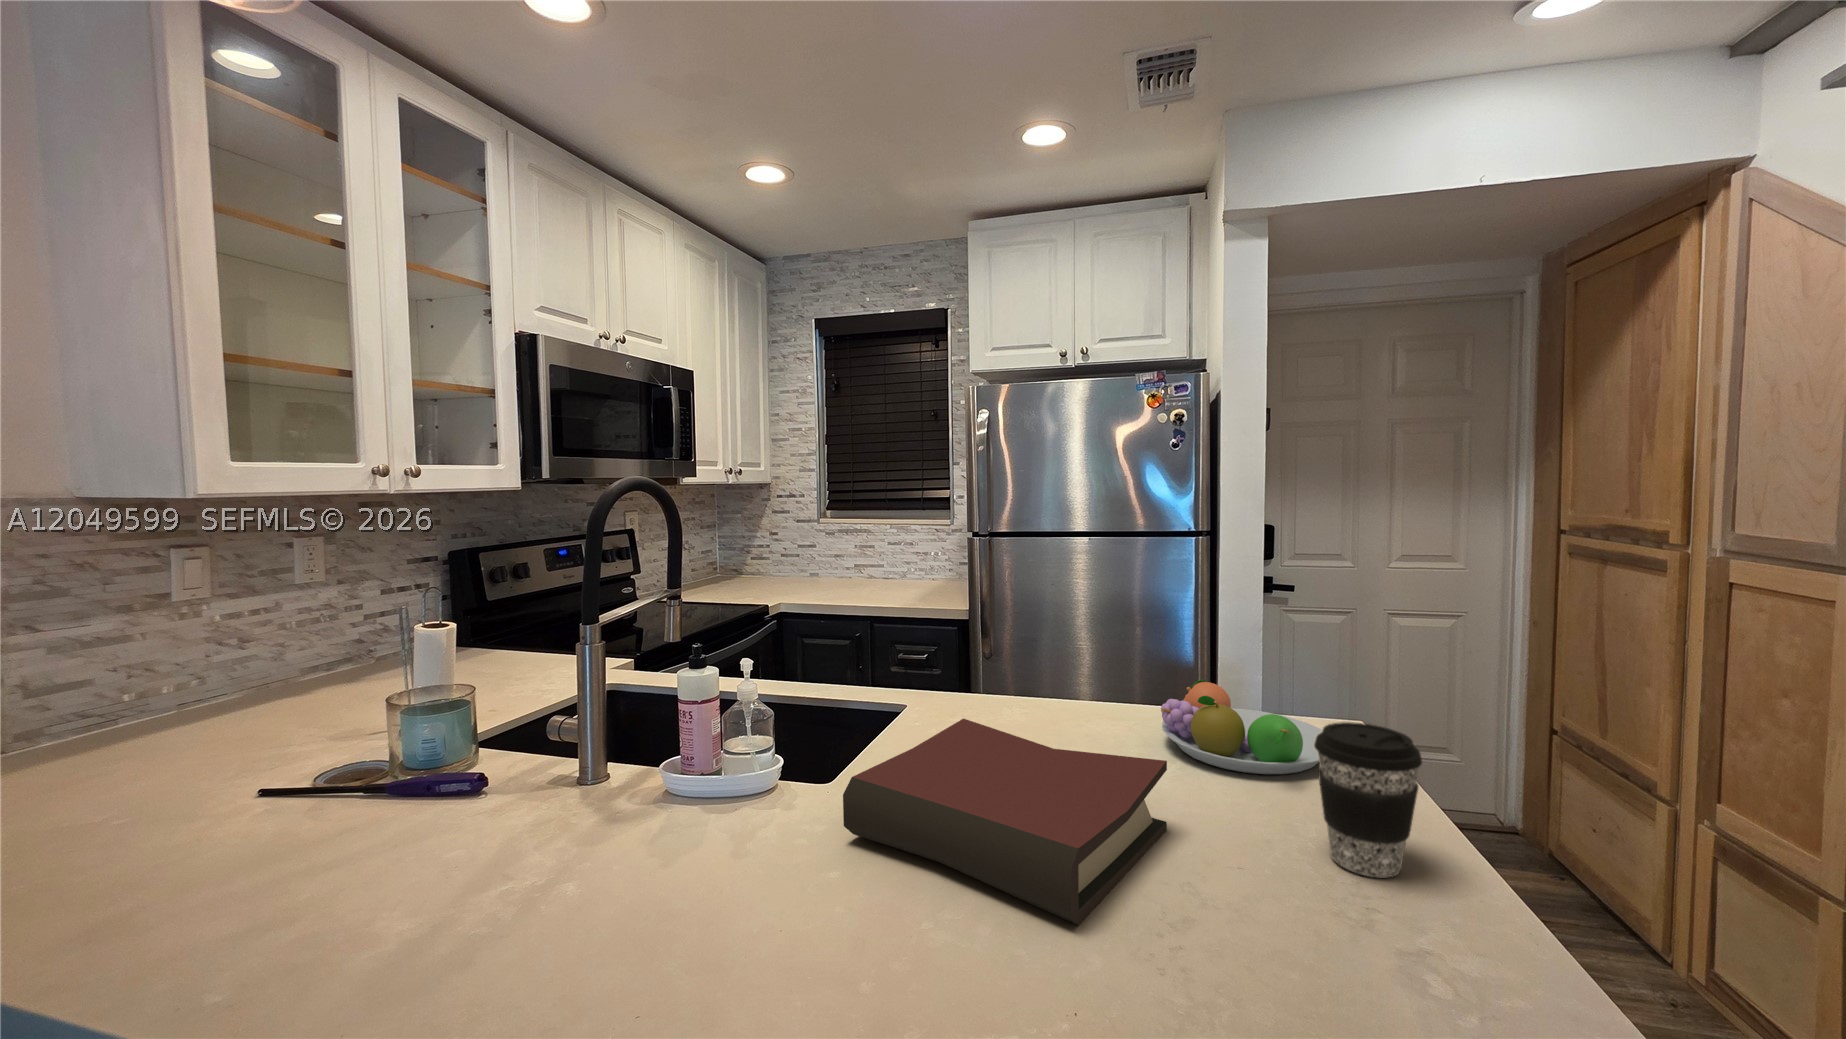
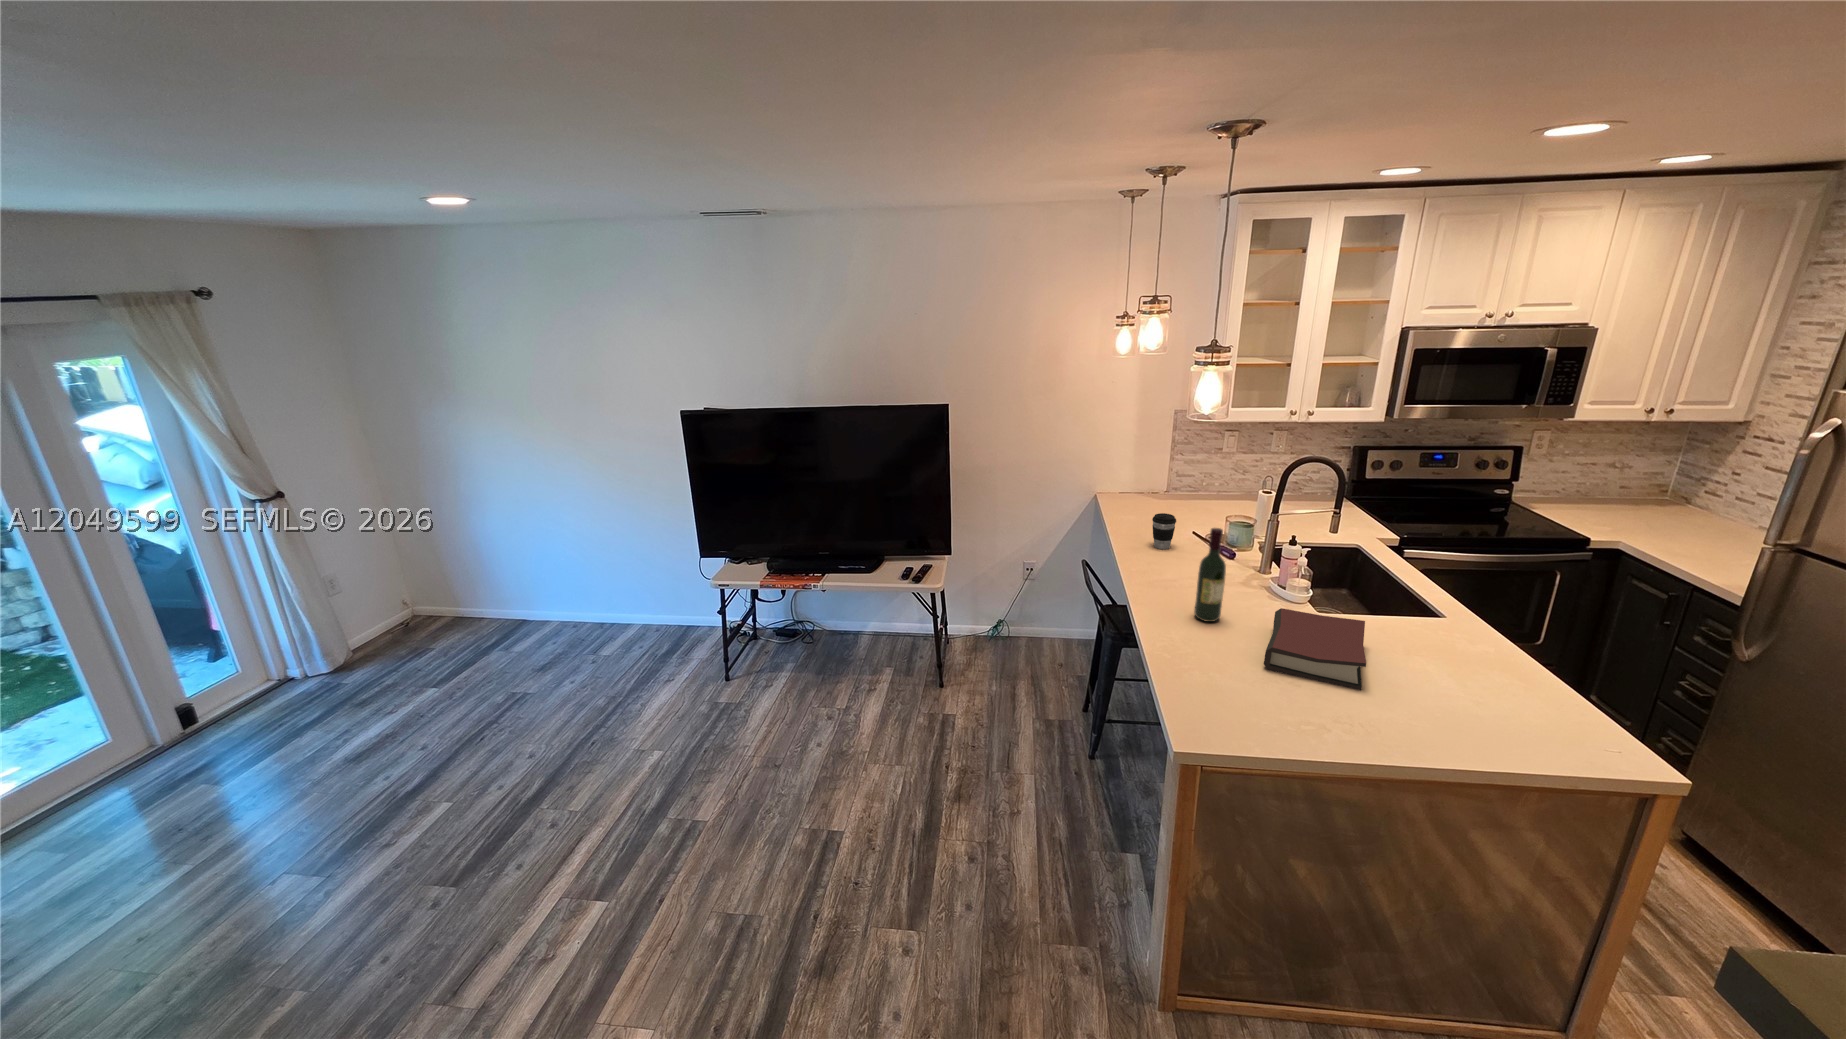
wine bottle: none [659,601,756,955] -> present [1194,528,1226,622]
fruit bowl: present [1161,680,1322,774] -> none [1449,674,1572,746]
coffee cup: present [1314,722,1422,878] -> present [1152,513,1176,549]

